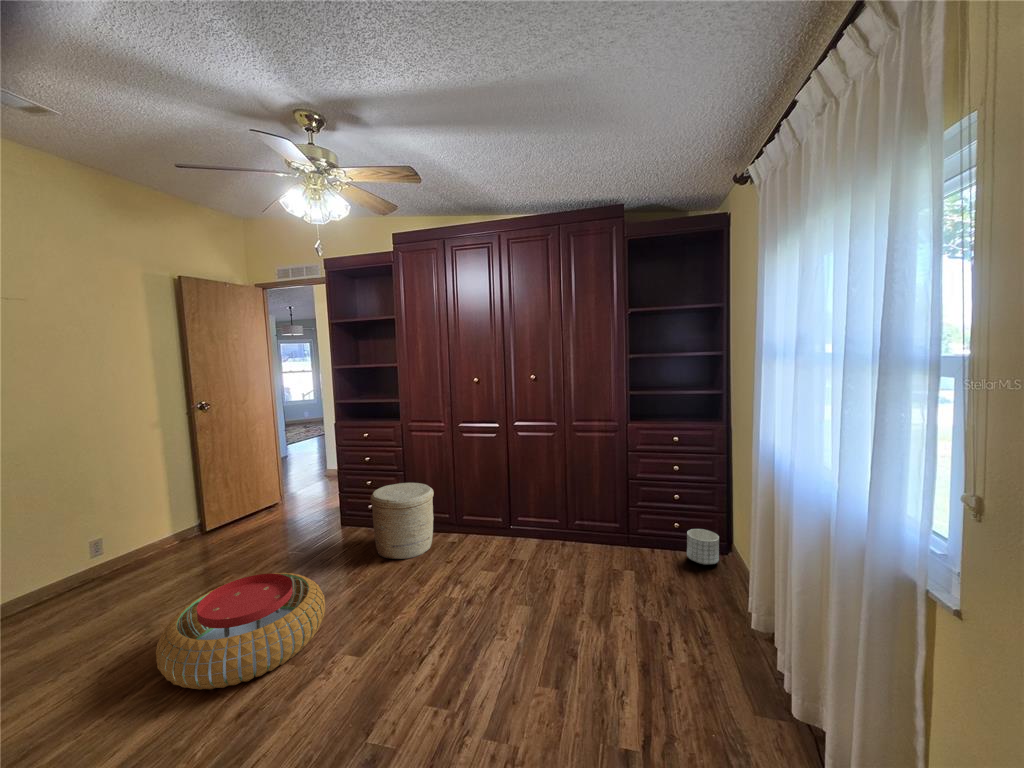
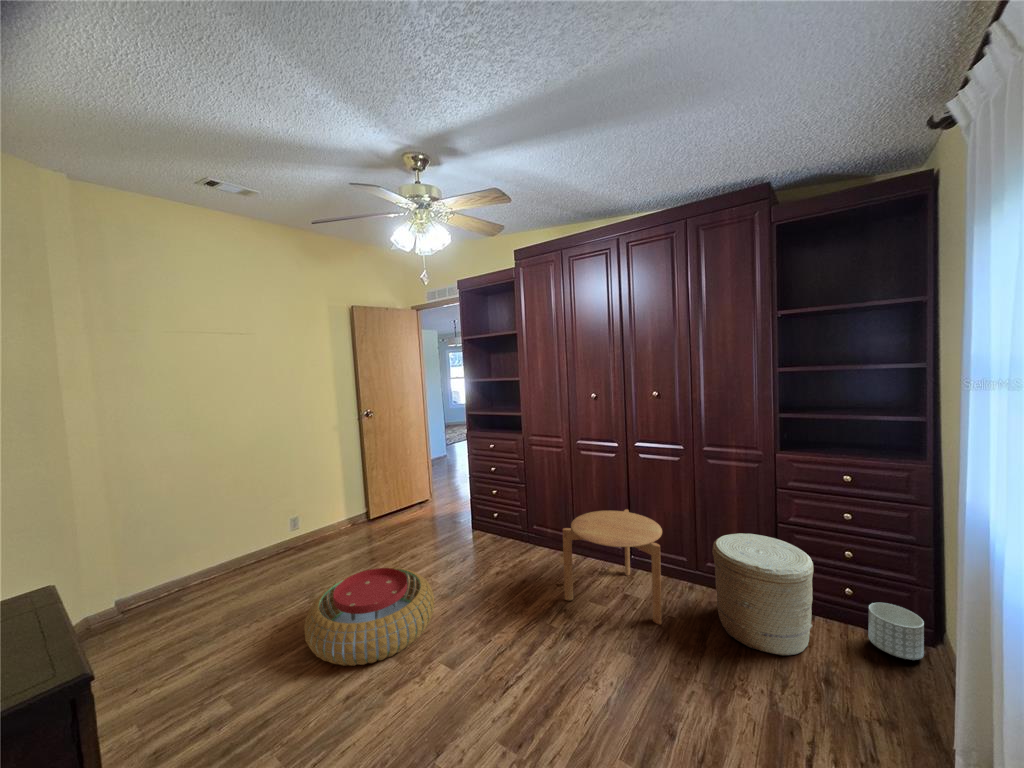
woven basket: present [370,483,434,559] -> present [712,533,813,656]
side table: none [457,485,546,578] -> present [563,509,662,624]

